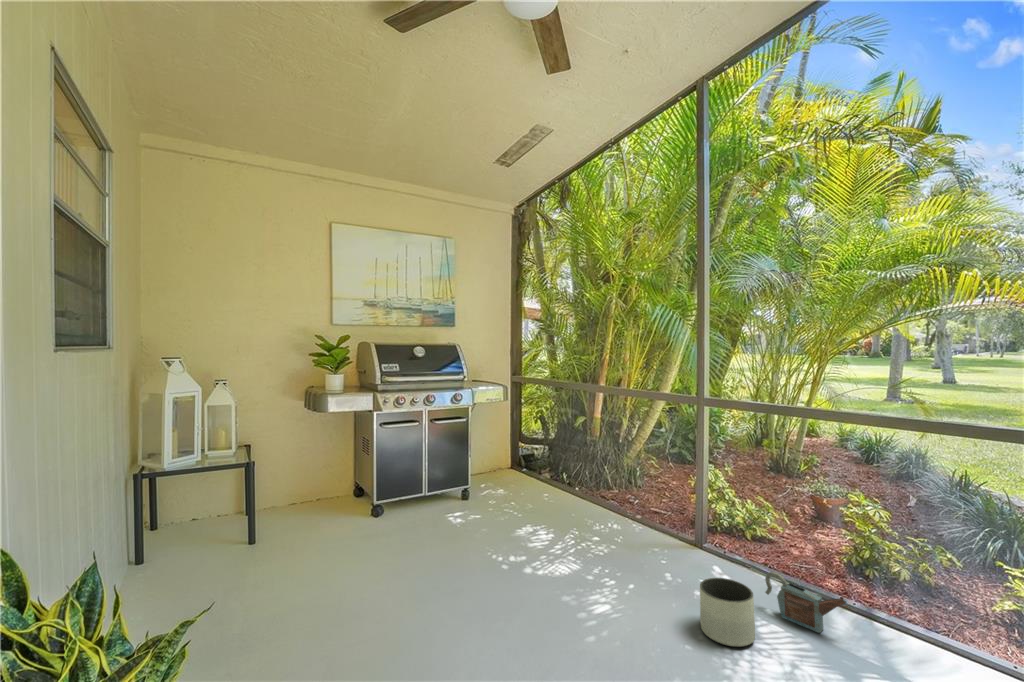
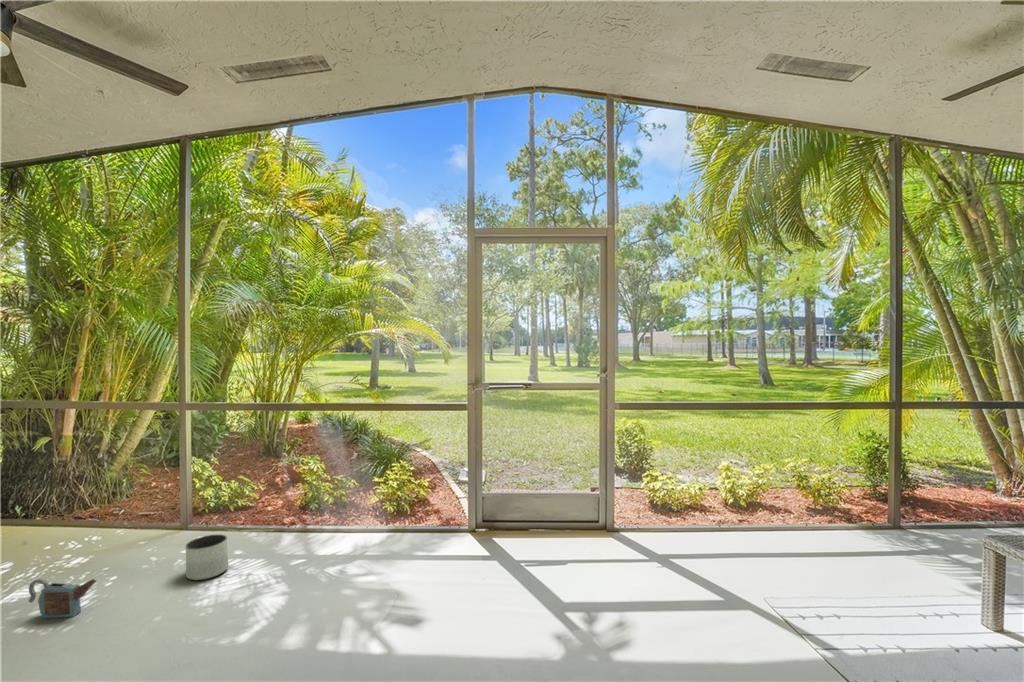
watering can: present [765,572,846,633] -> present [29,579,96,618]

